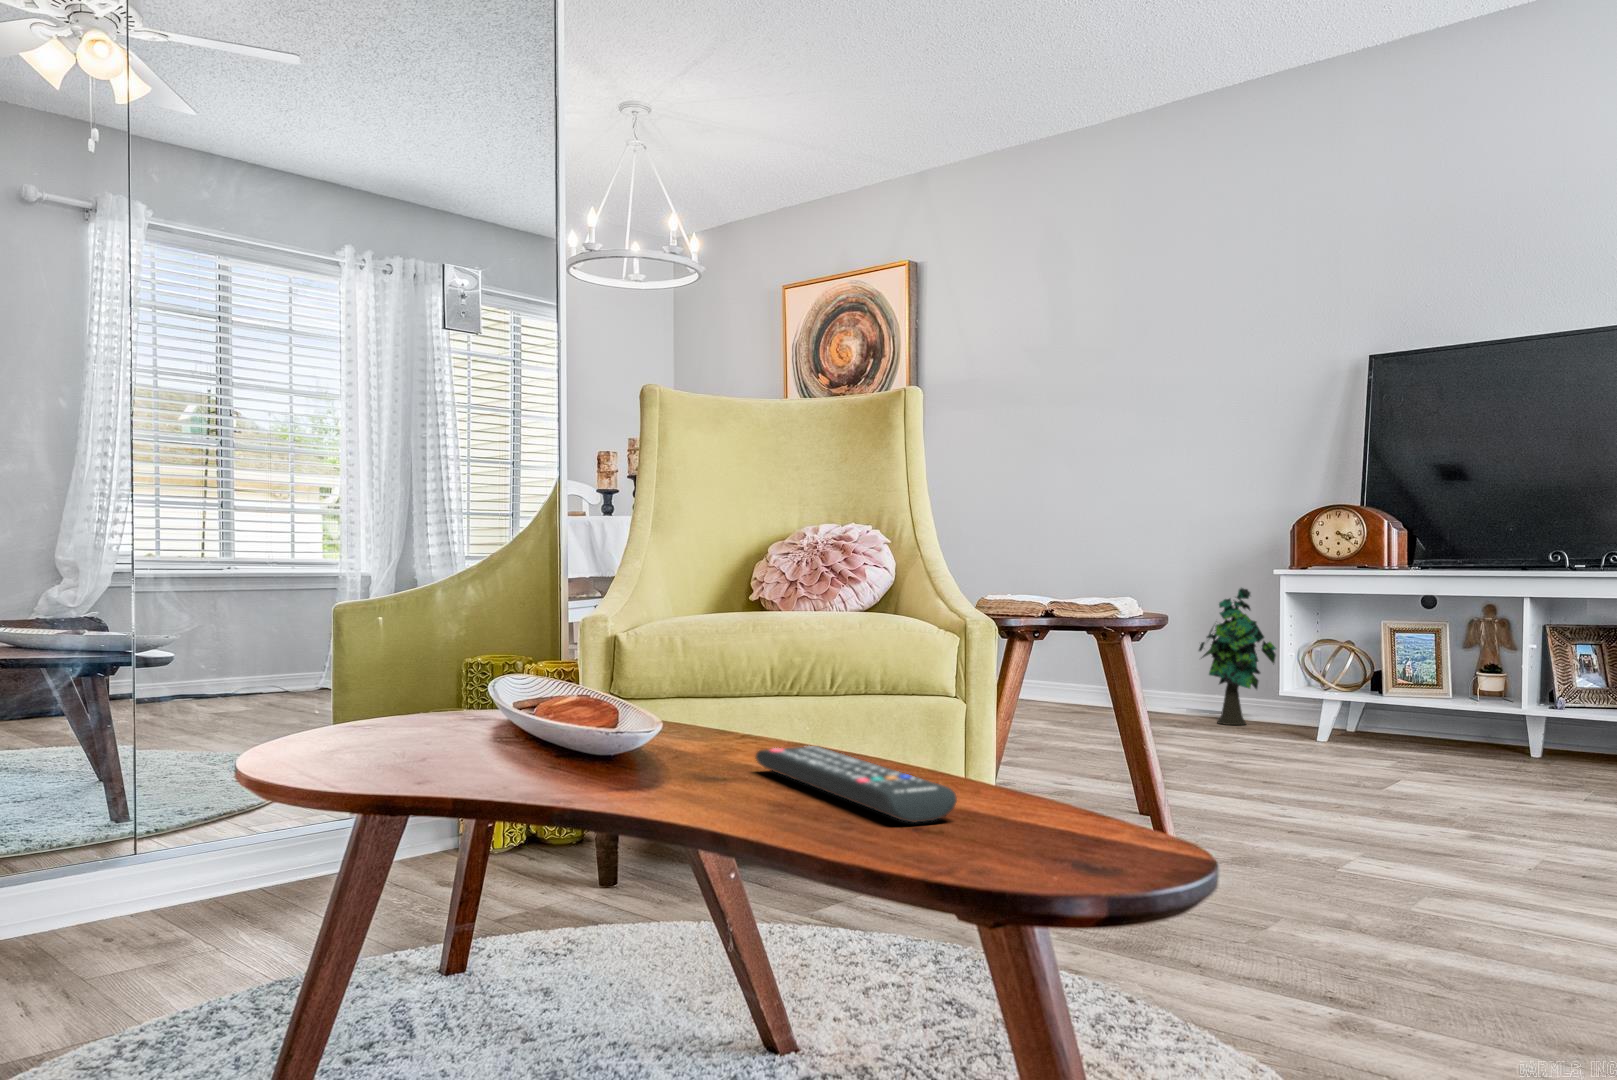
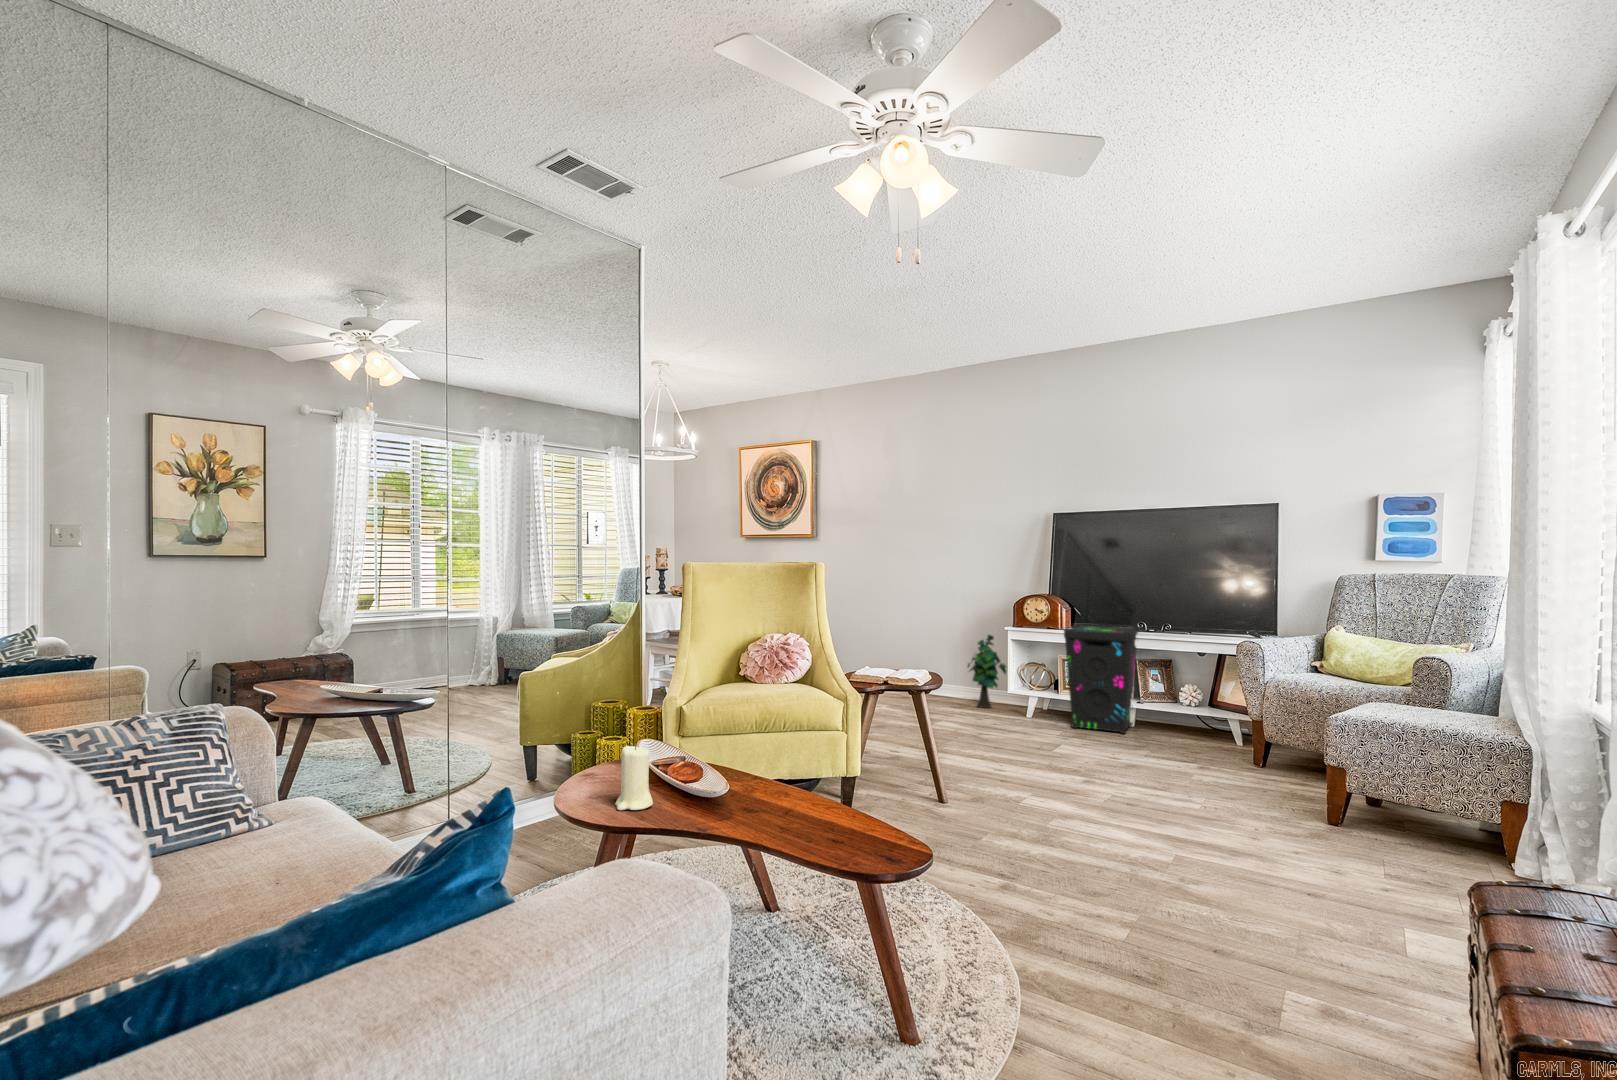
speaker: none [1398,560,1550,764] -> present [1064,625,1139,734]
candle: none [337,583,440,749] -> present [615,744,653,810]
remote control: present [756,746,957,823] -> none [776,806,849,846]

